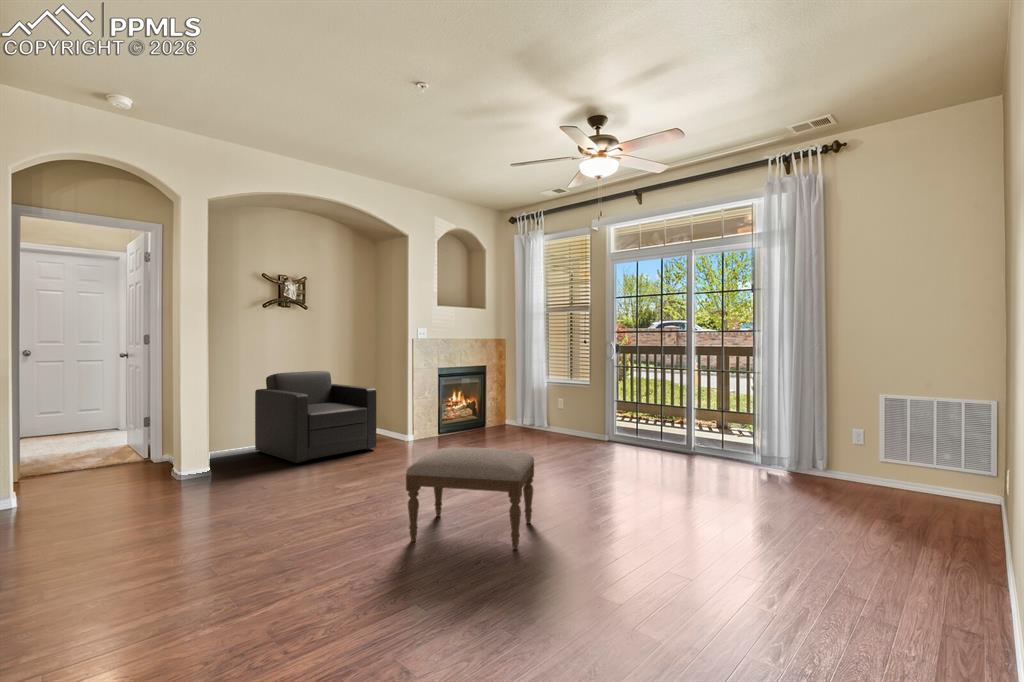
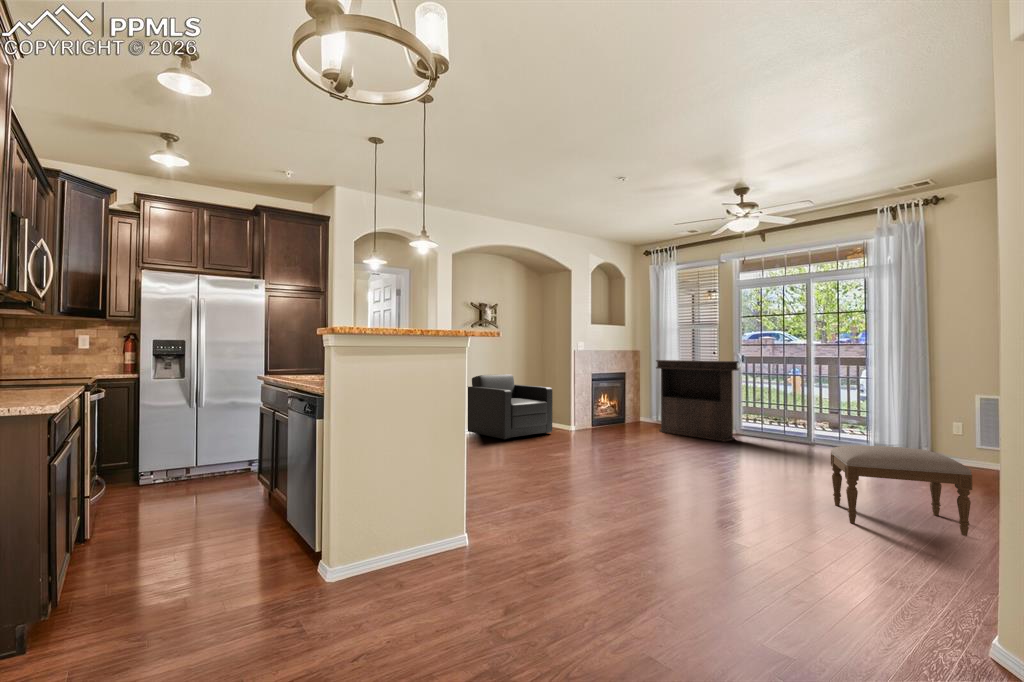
console table: none [515,350,610,453] -> present [656,360,738,442]
ottoman: present [406,447,534,550] -> present [831,445,972,536]

